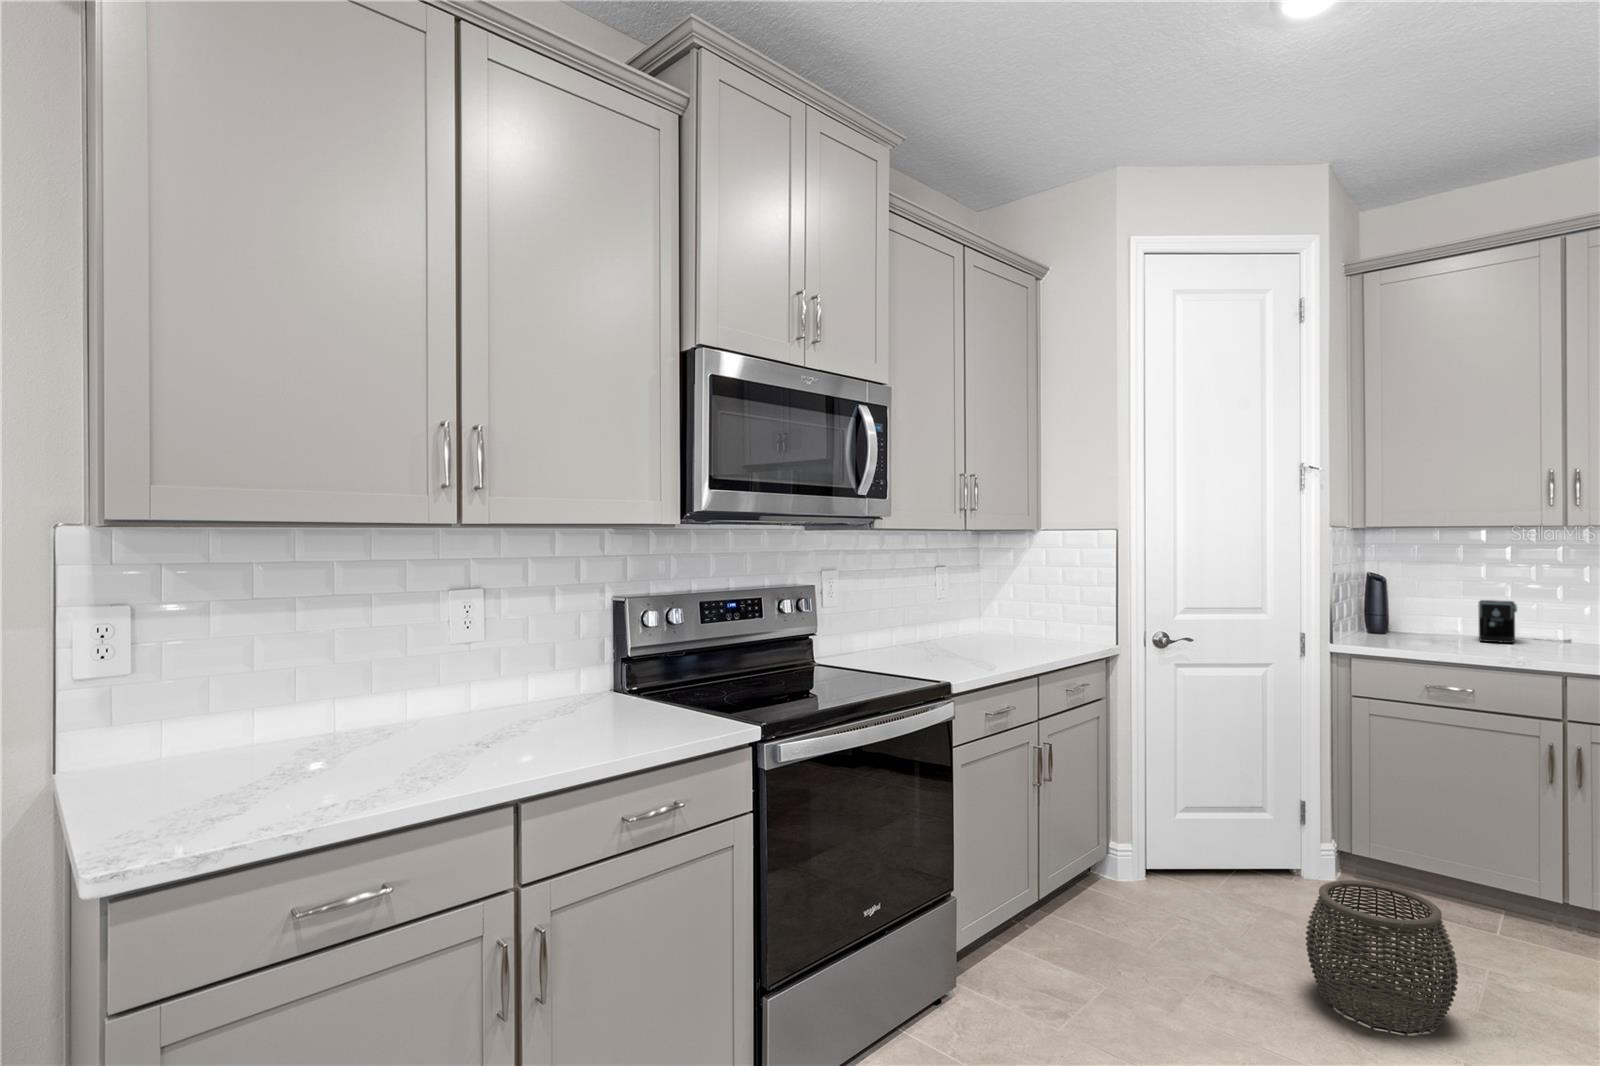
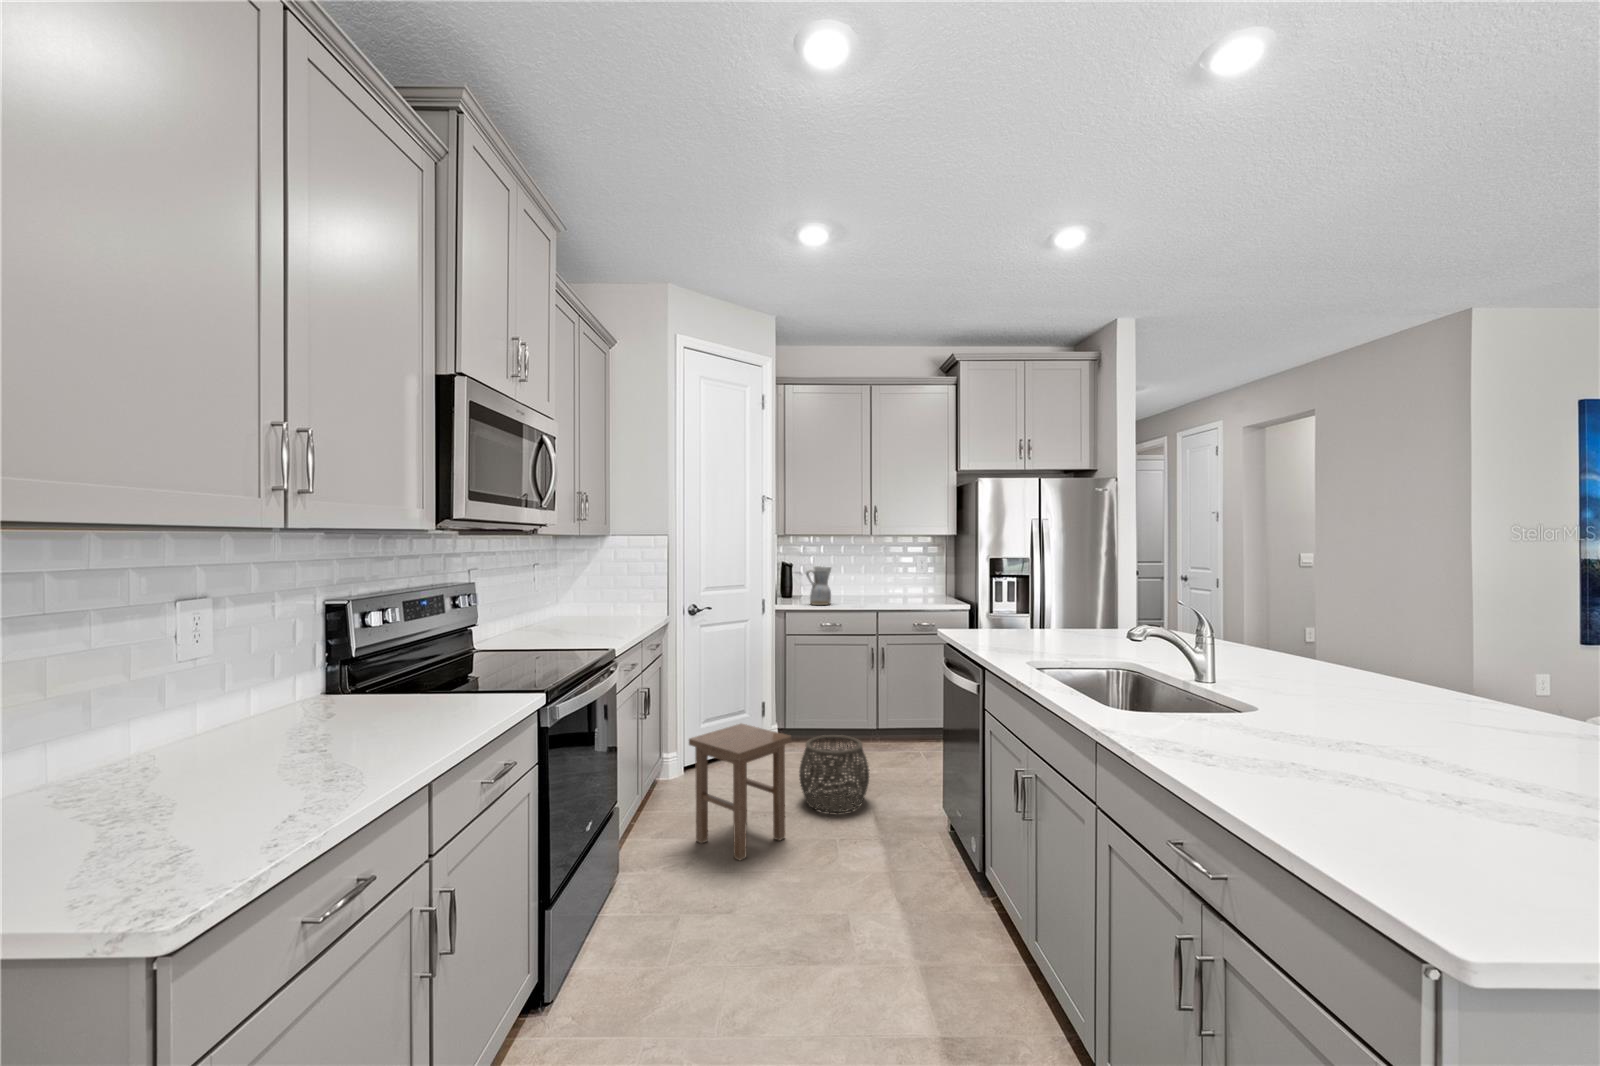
ceramic pitcher: none [1394,583,1452,653] -> present [806,566,831,605]
coffee maker: present [1479,600,1571,643] -> none [832,574,869,597]
stool: none [1086,825,1252,1037] -> present [689,724,791,860]

